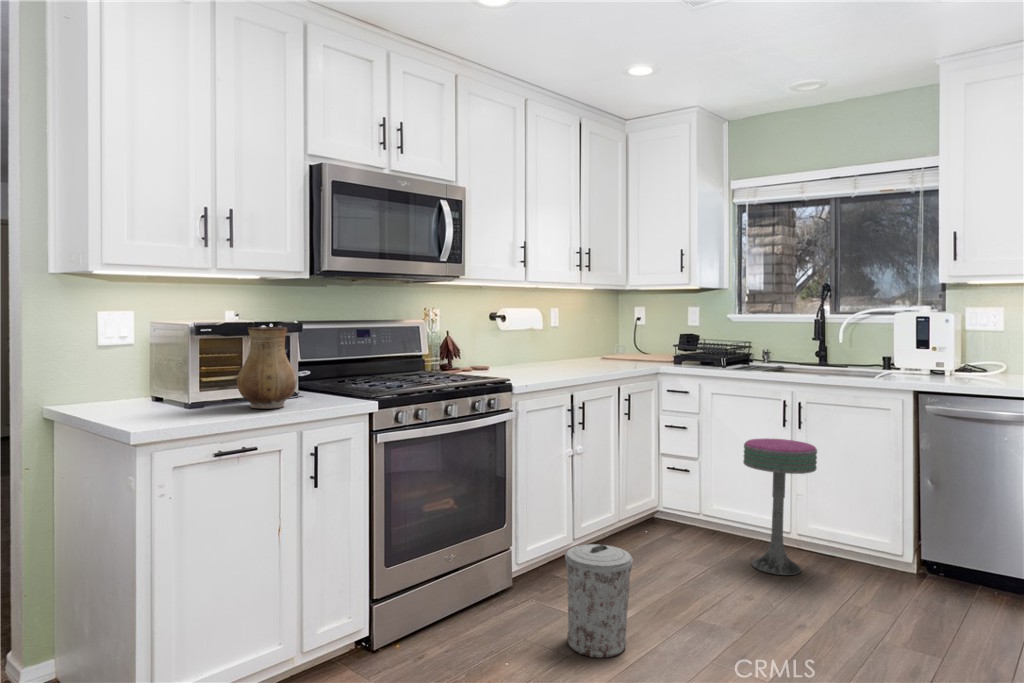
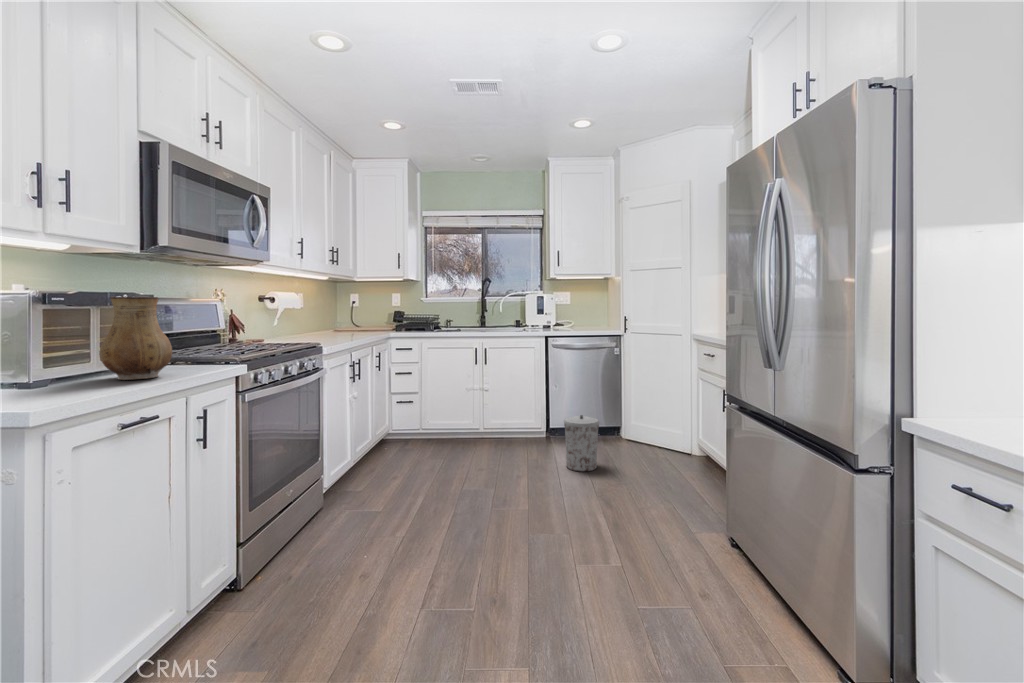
bar stool: present [743,439,817,575] -> none [462,373,505,457]
trash can: present [565,544,633,658] -> present [564,415,599,471]

